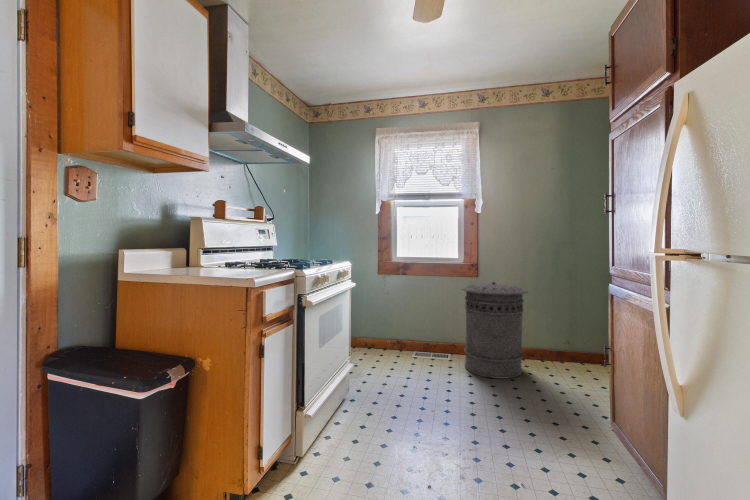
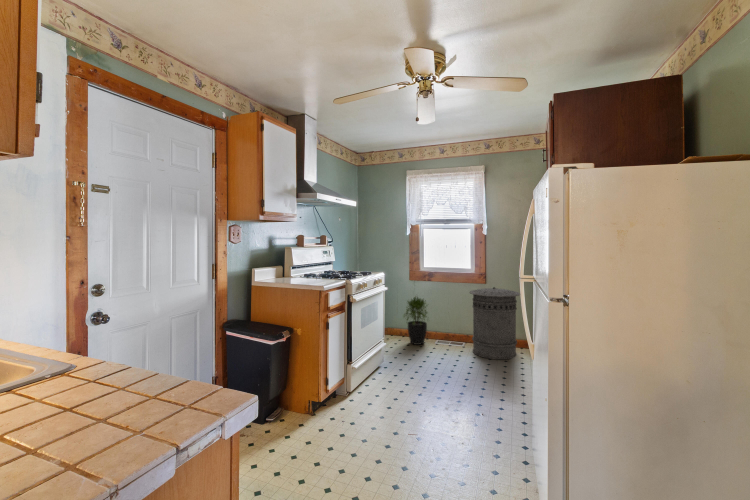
potted plant: none [370,294,406,360] -> present [404,297,427,345]

